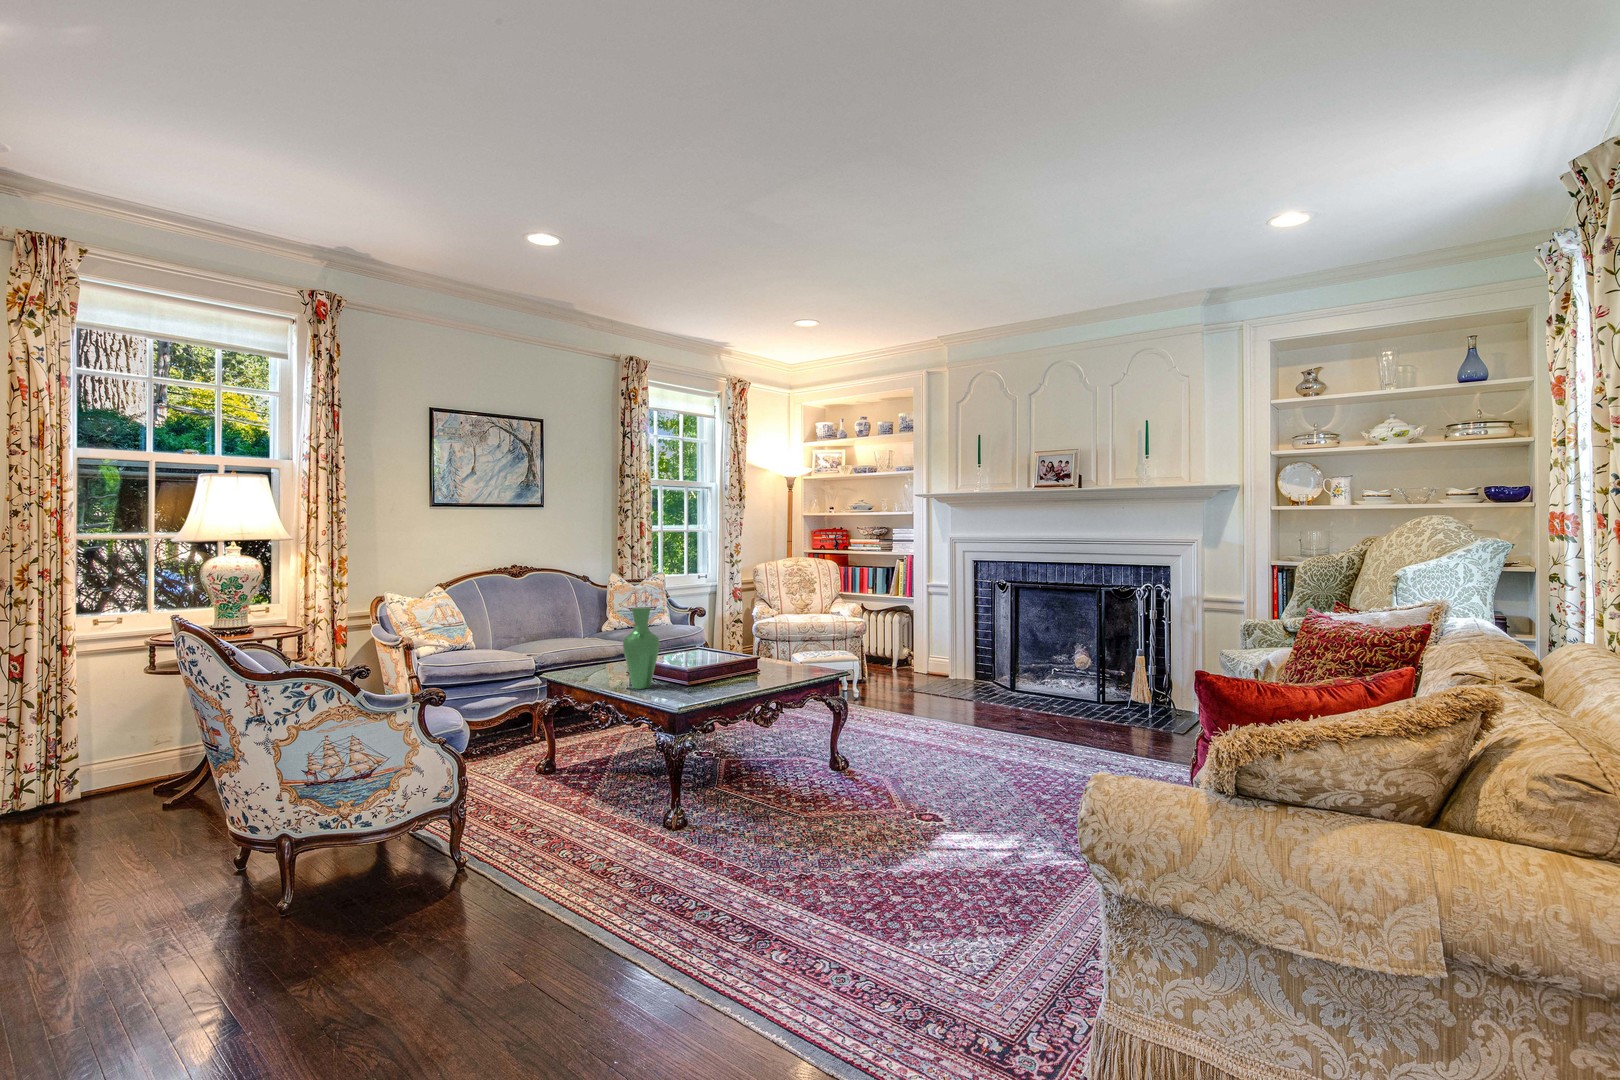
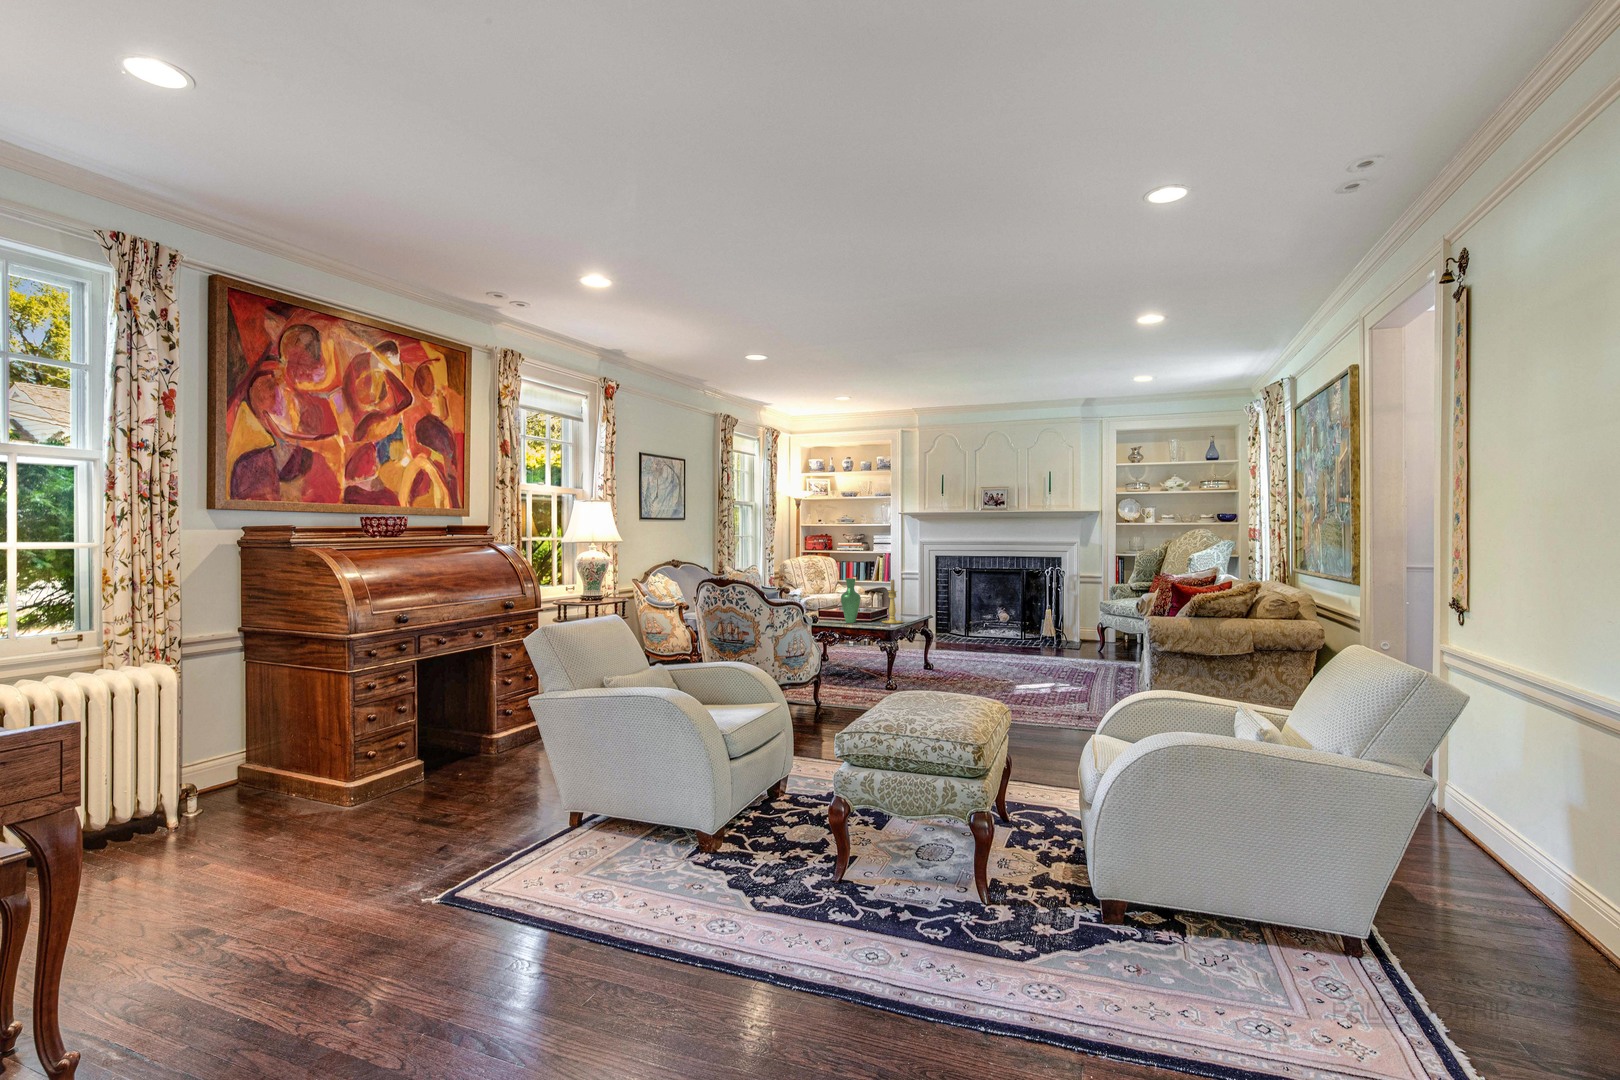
candle holder: none [683,611,723,697] -> present [882,579,903,624]

